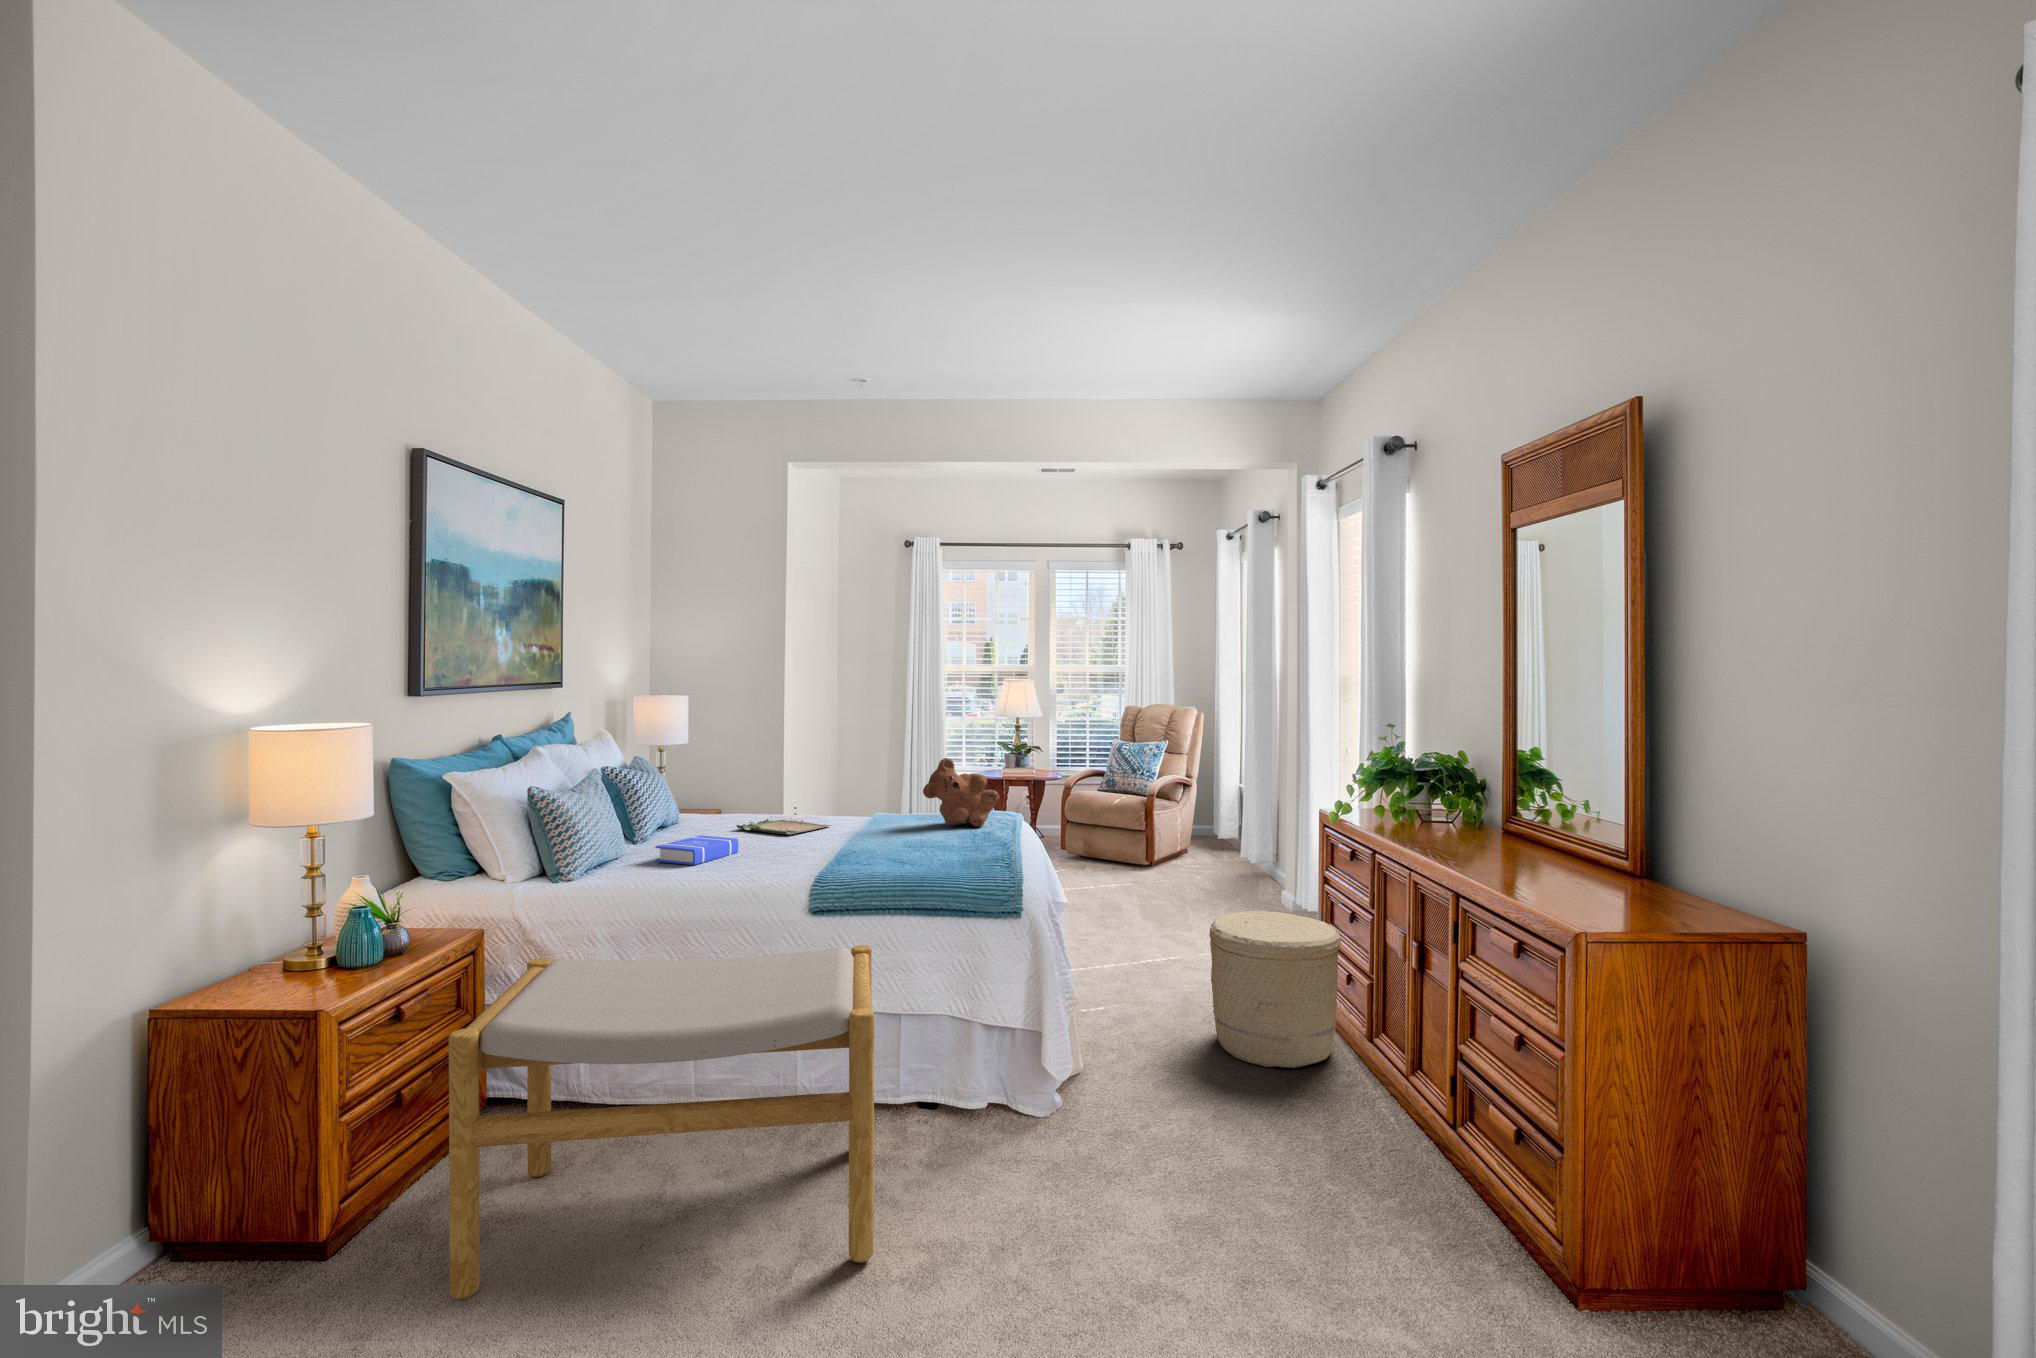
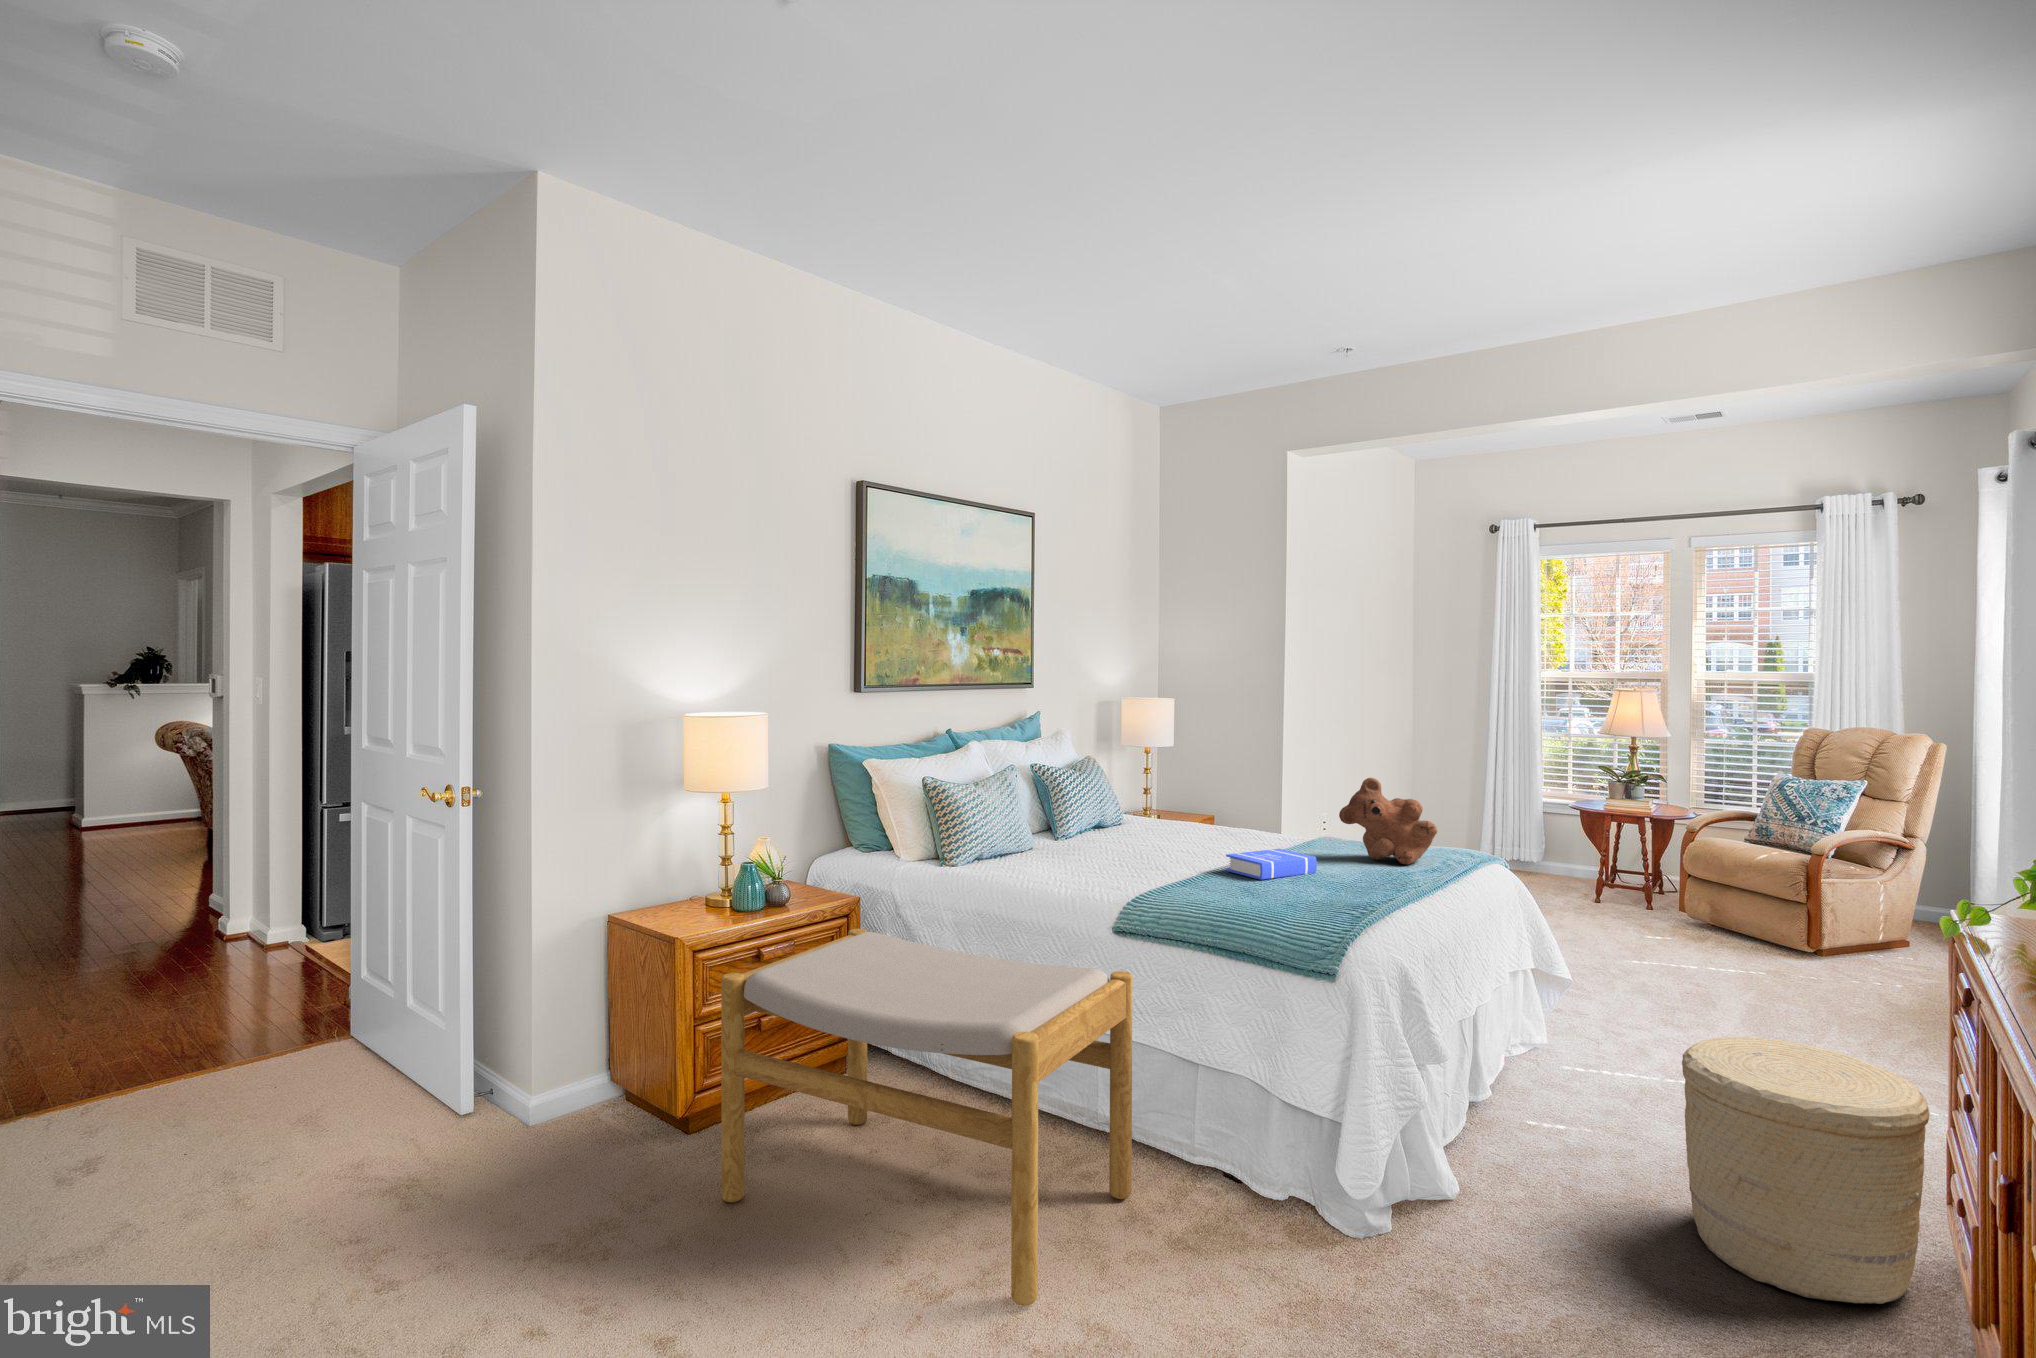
tray: present [737,819,831,835] -> none [1153,825,1246,849]
book: present [656,835,738,865] -> present [1226,849,1317,880]

